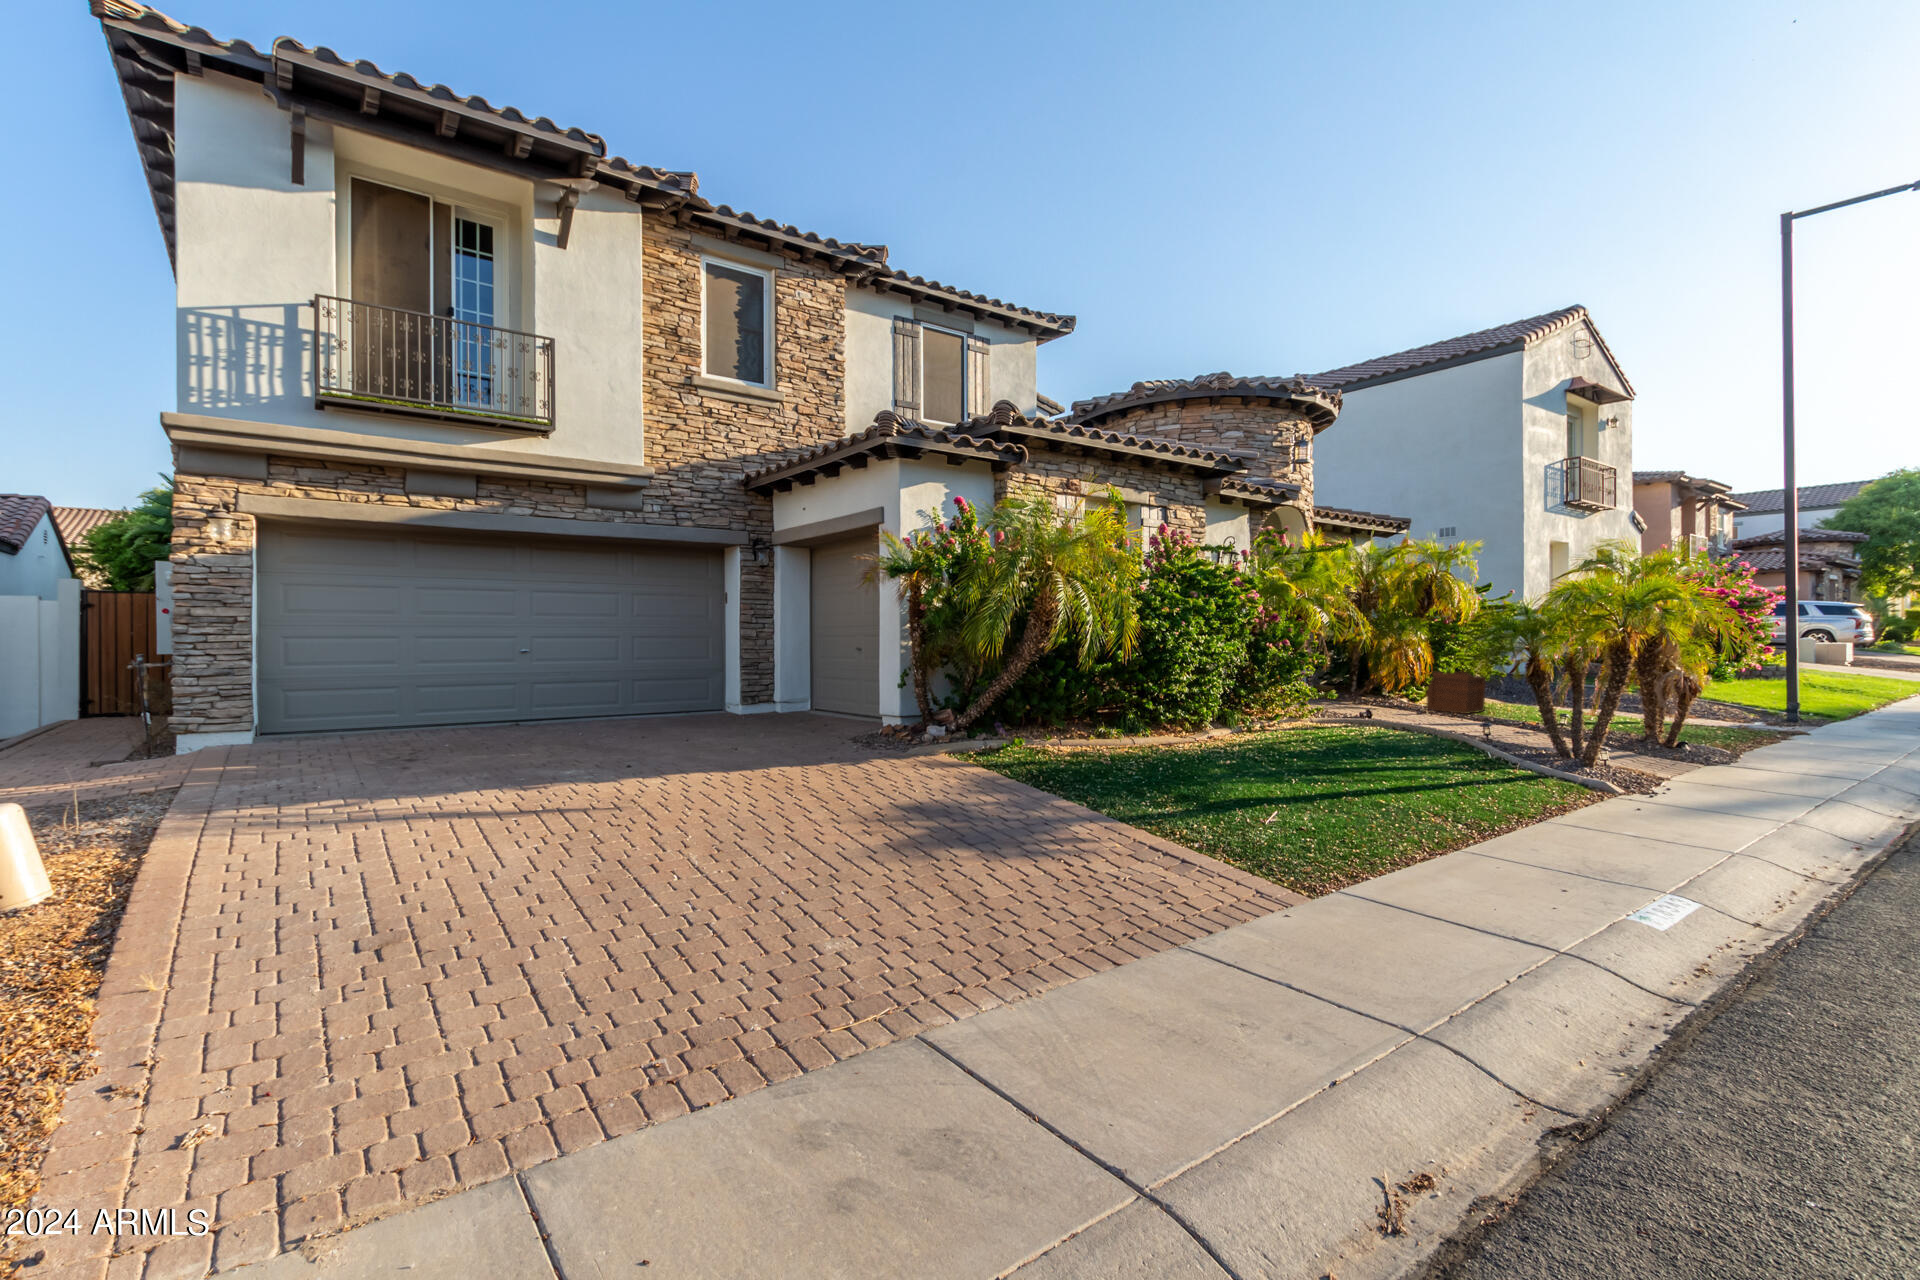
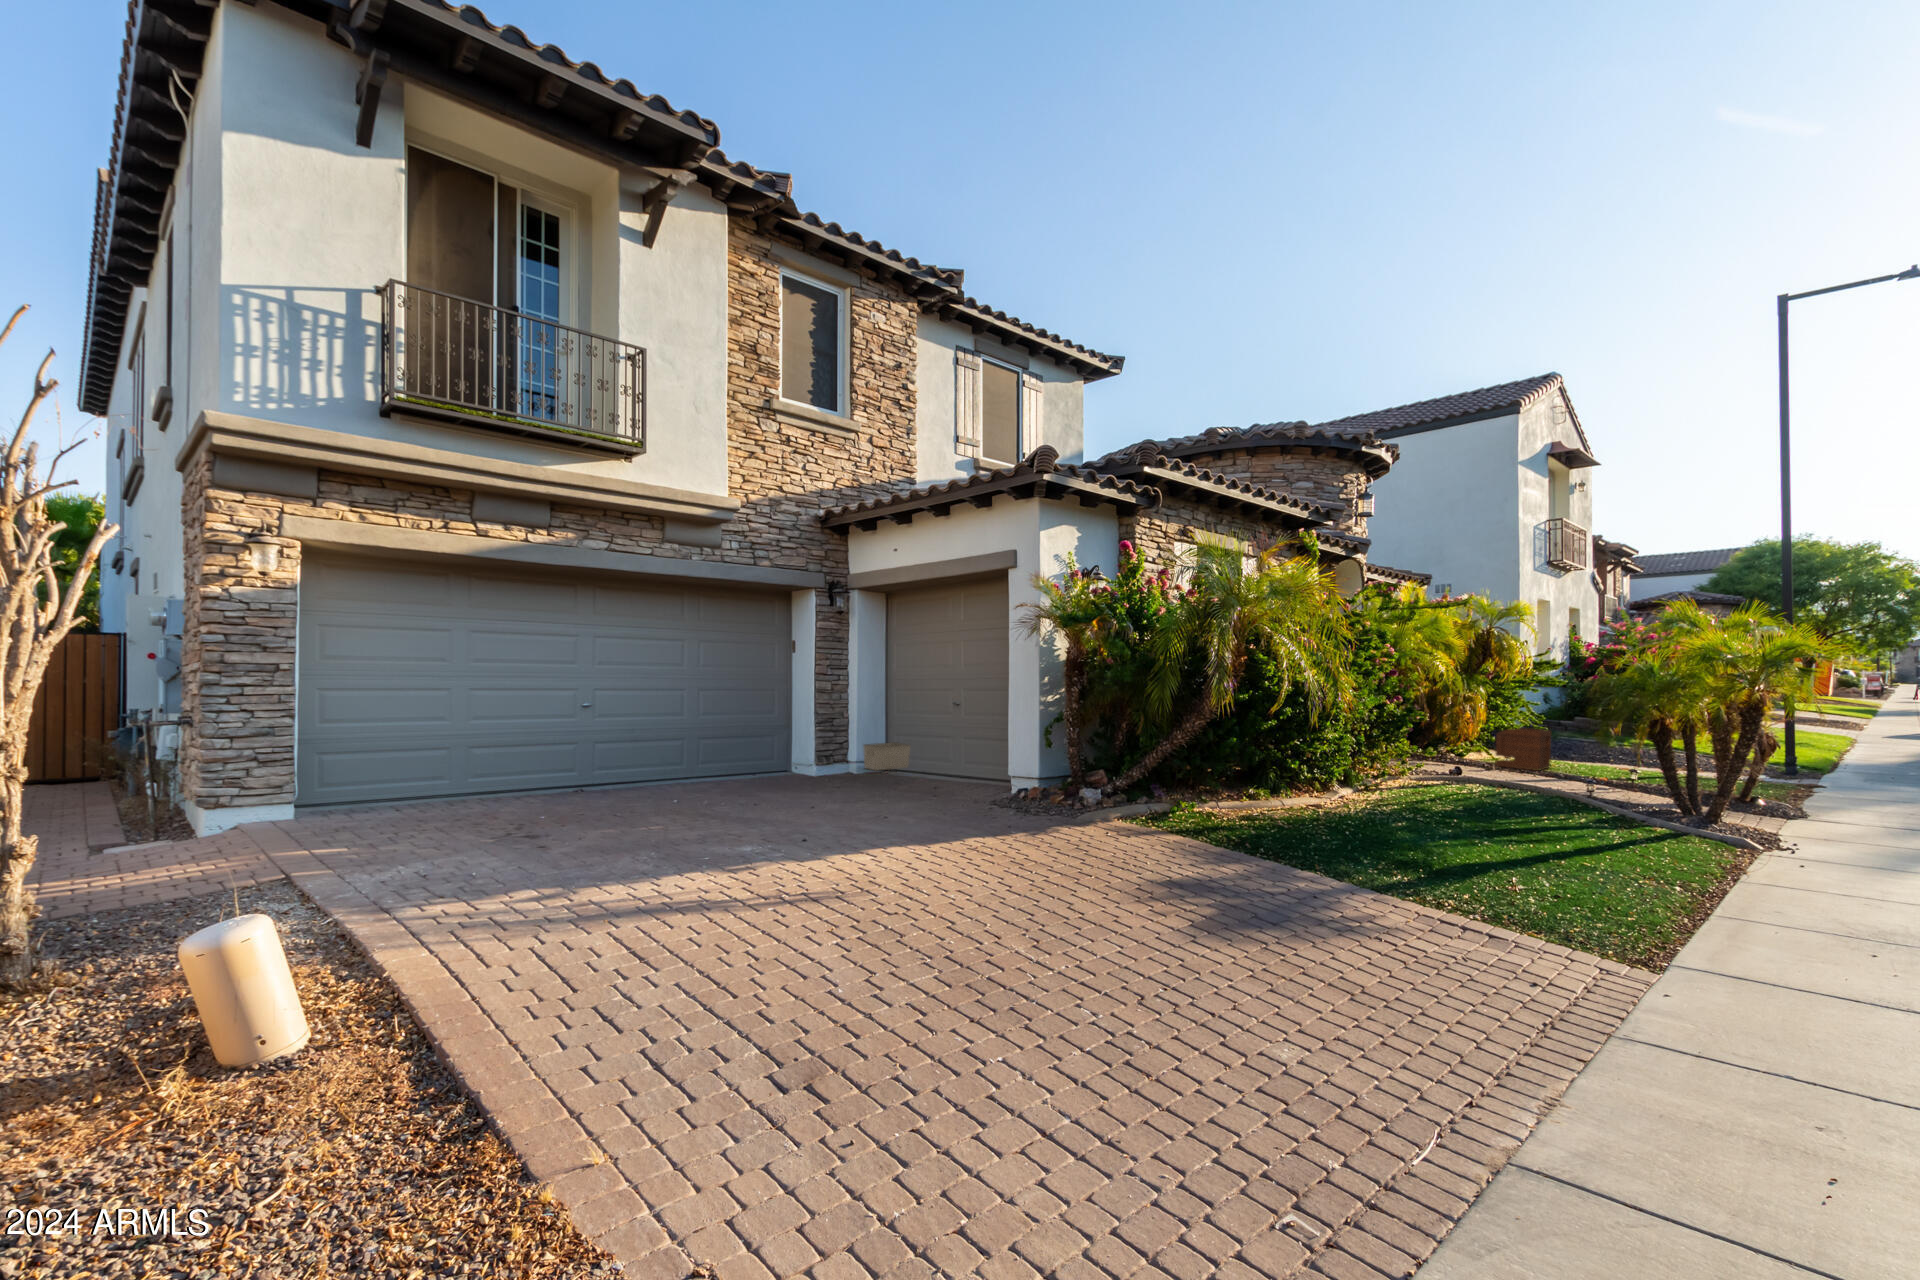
storage bin: none [781,686,826,711] -> present [863,742,911,771]

